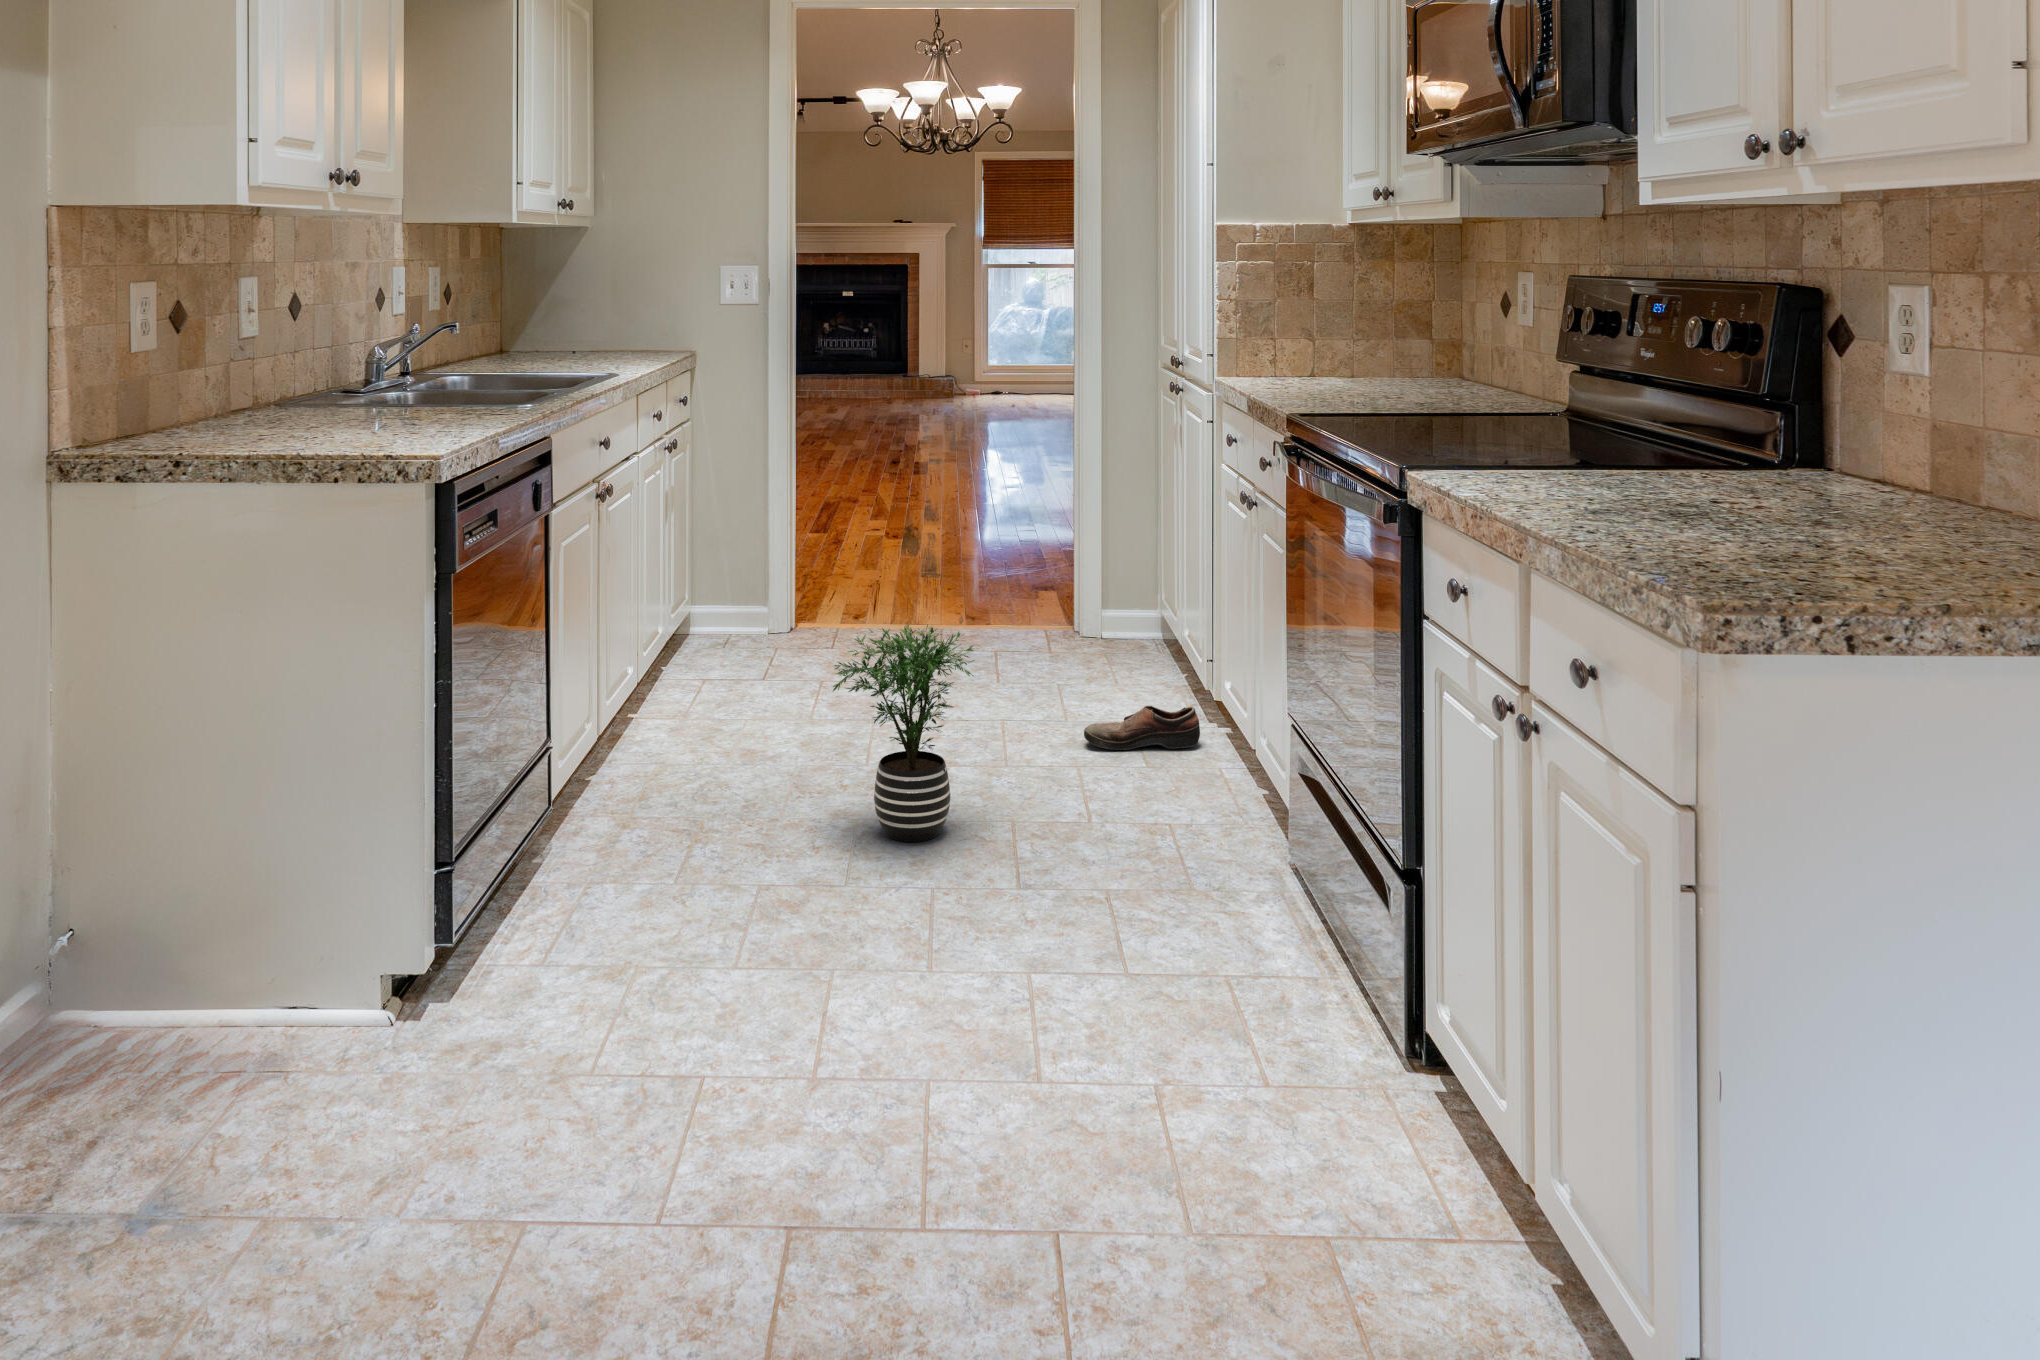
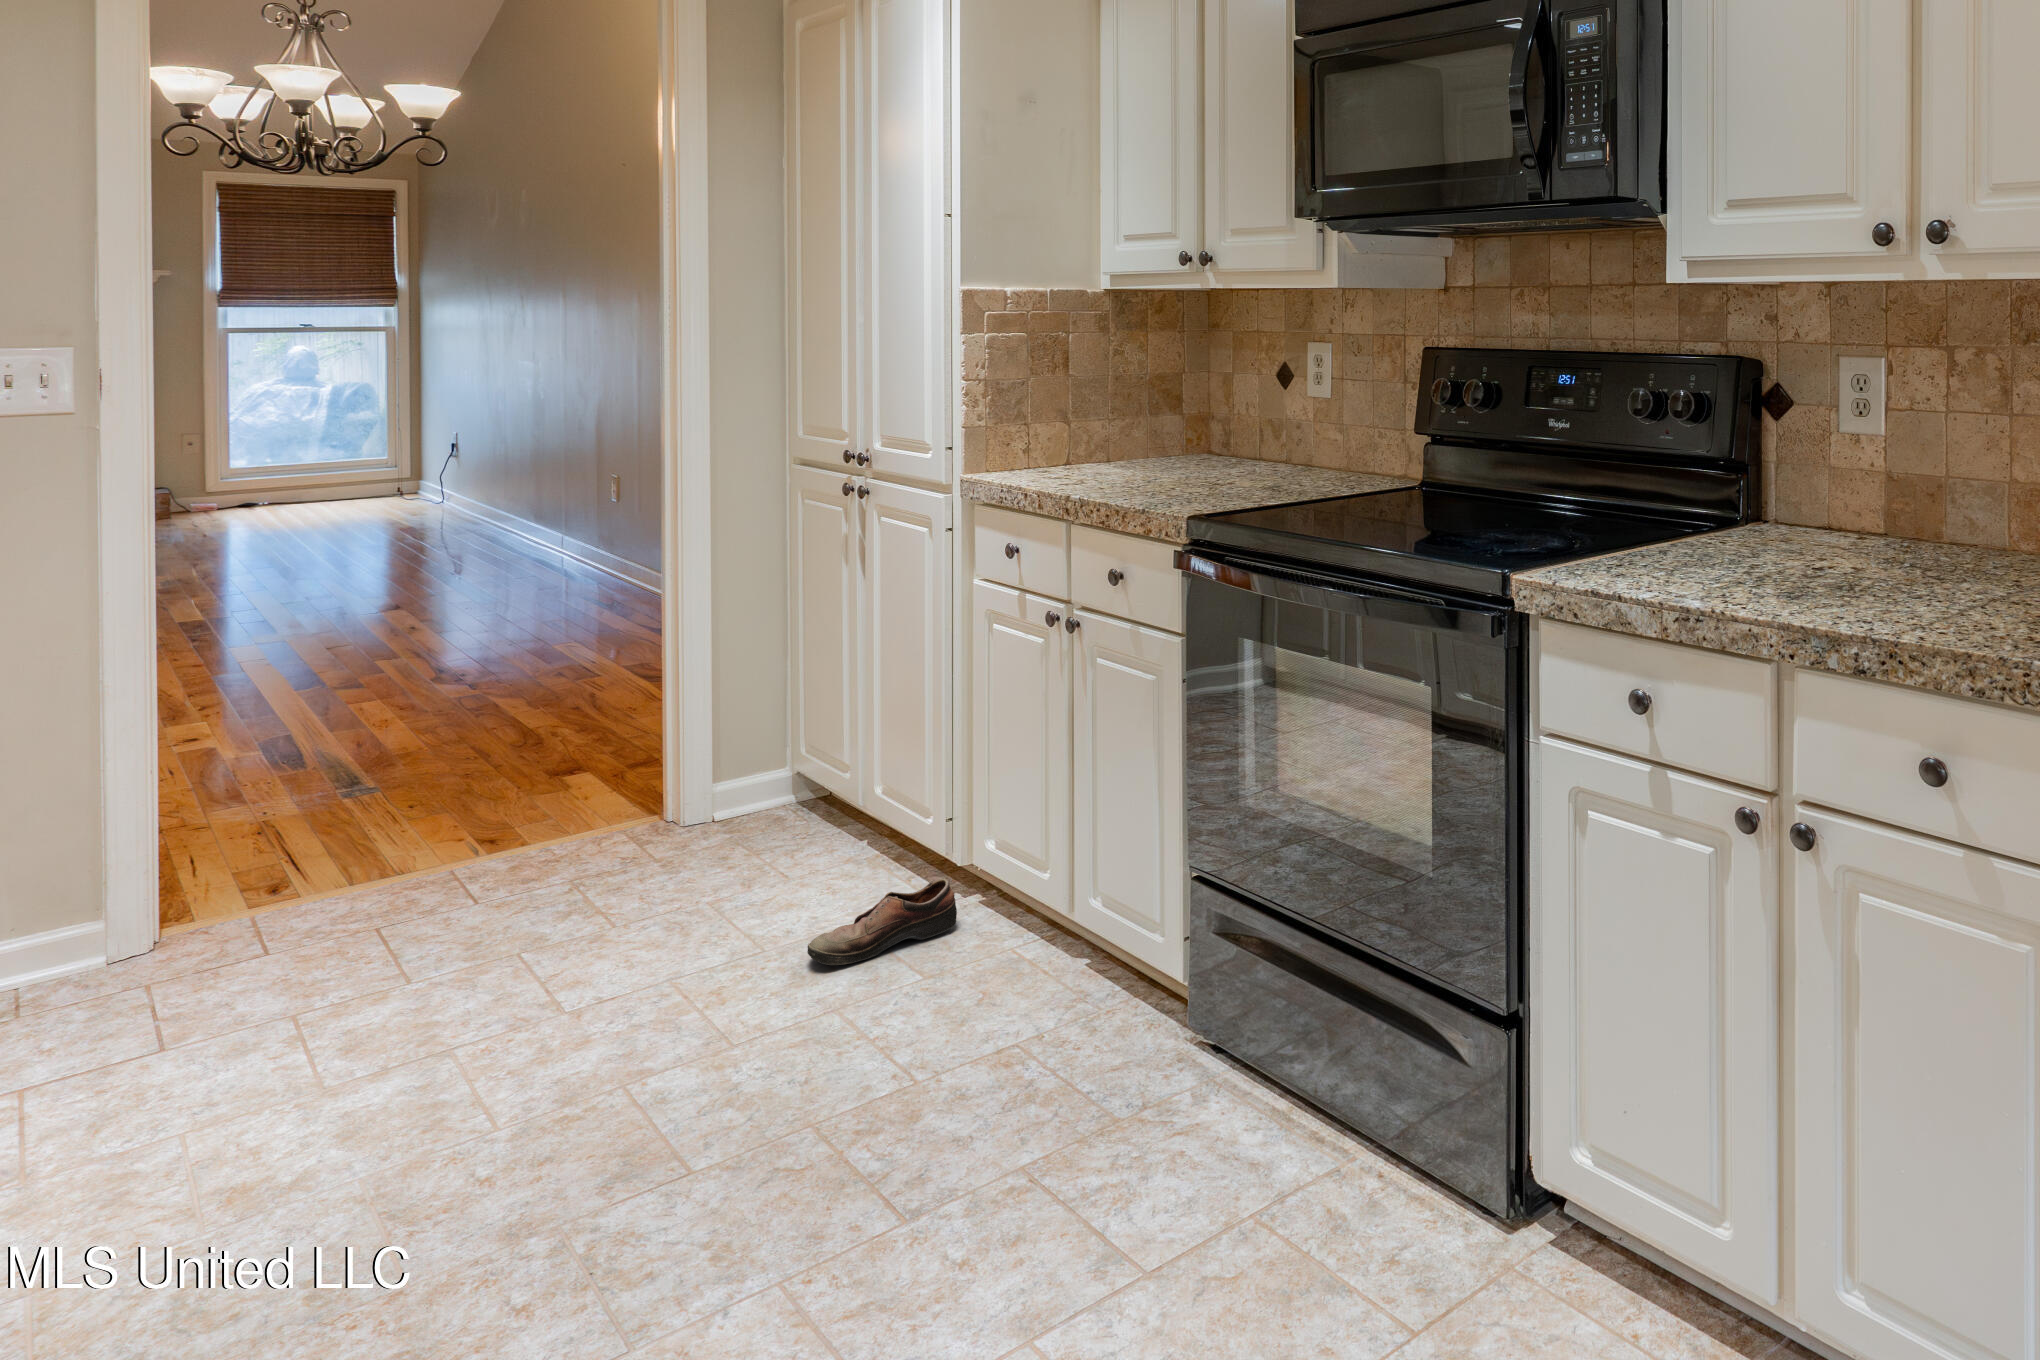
potted plant: present [833,625,974,842] -> none [511,865,772,1209]

